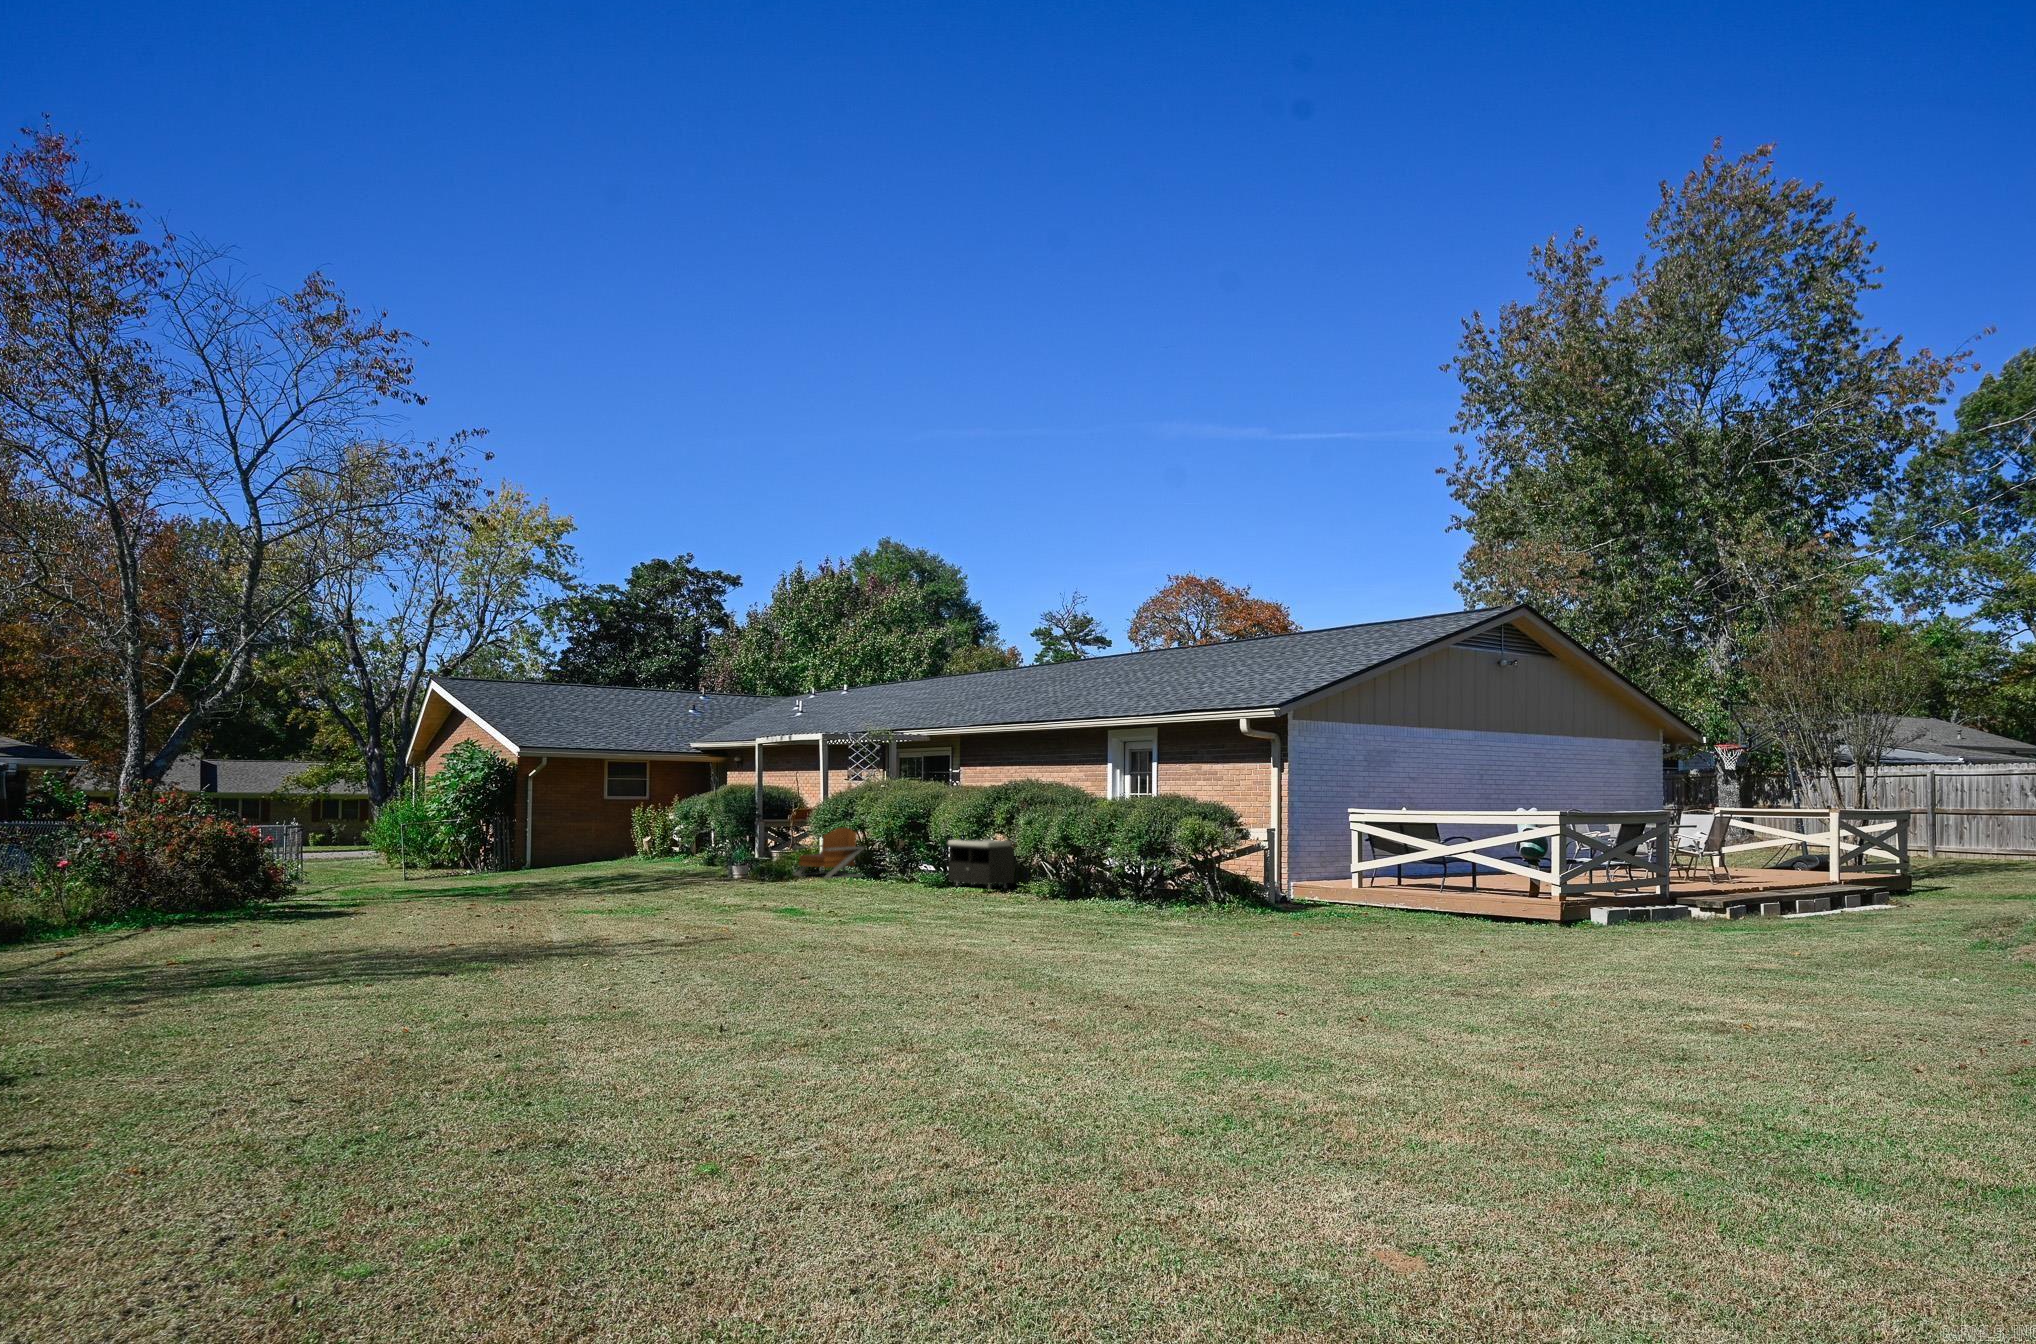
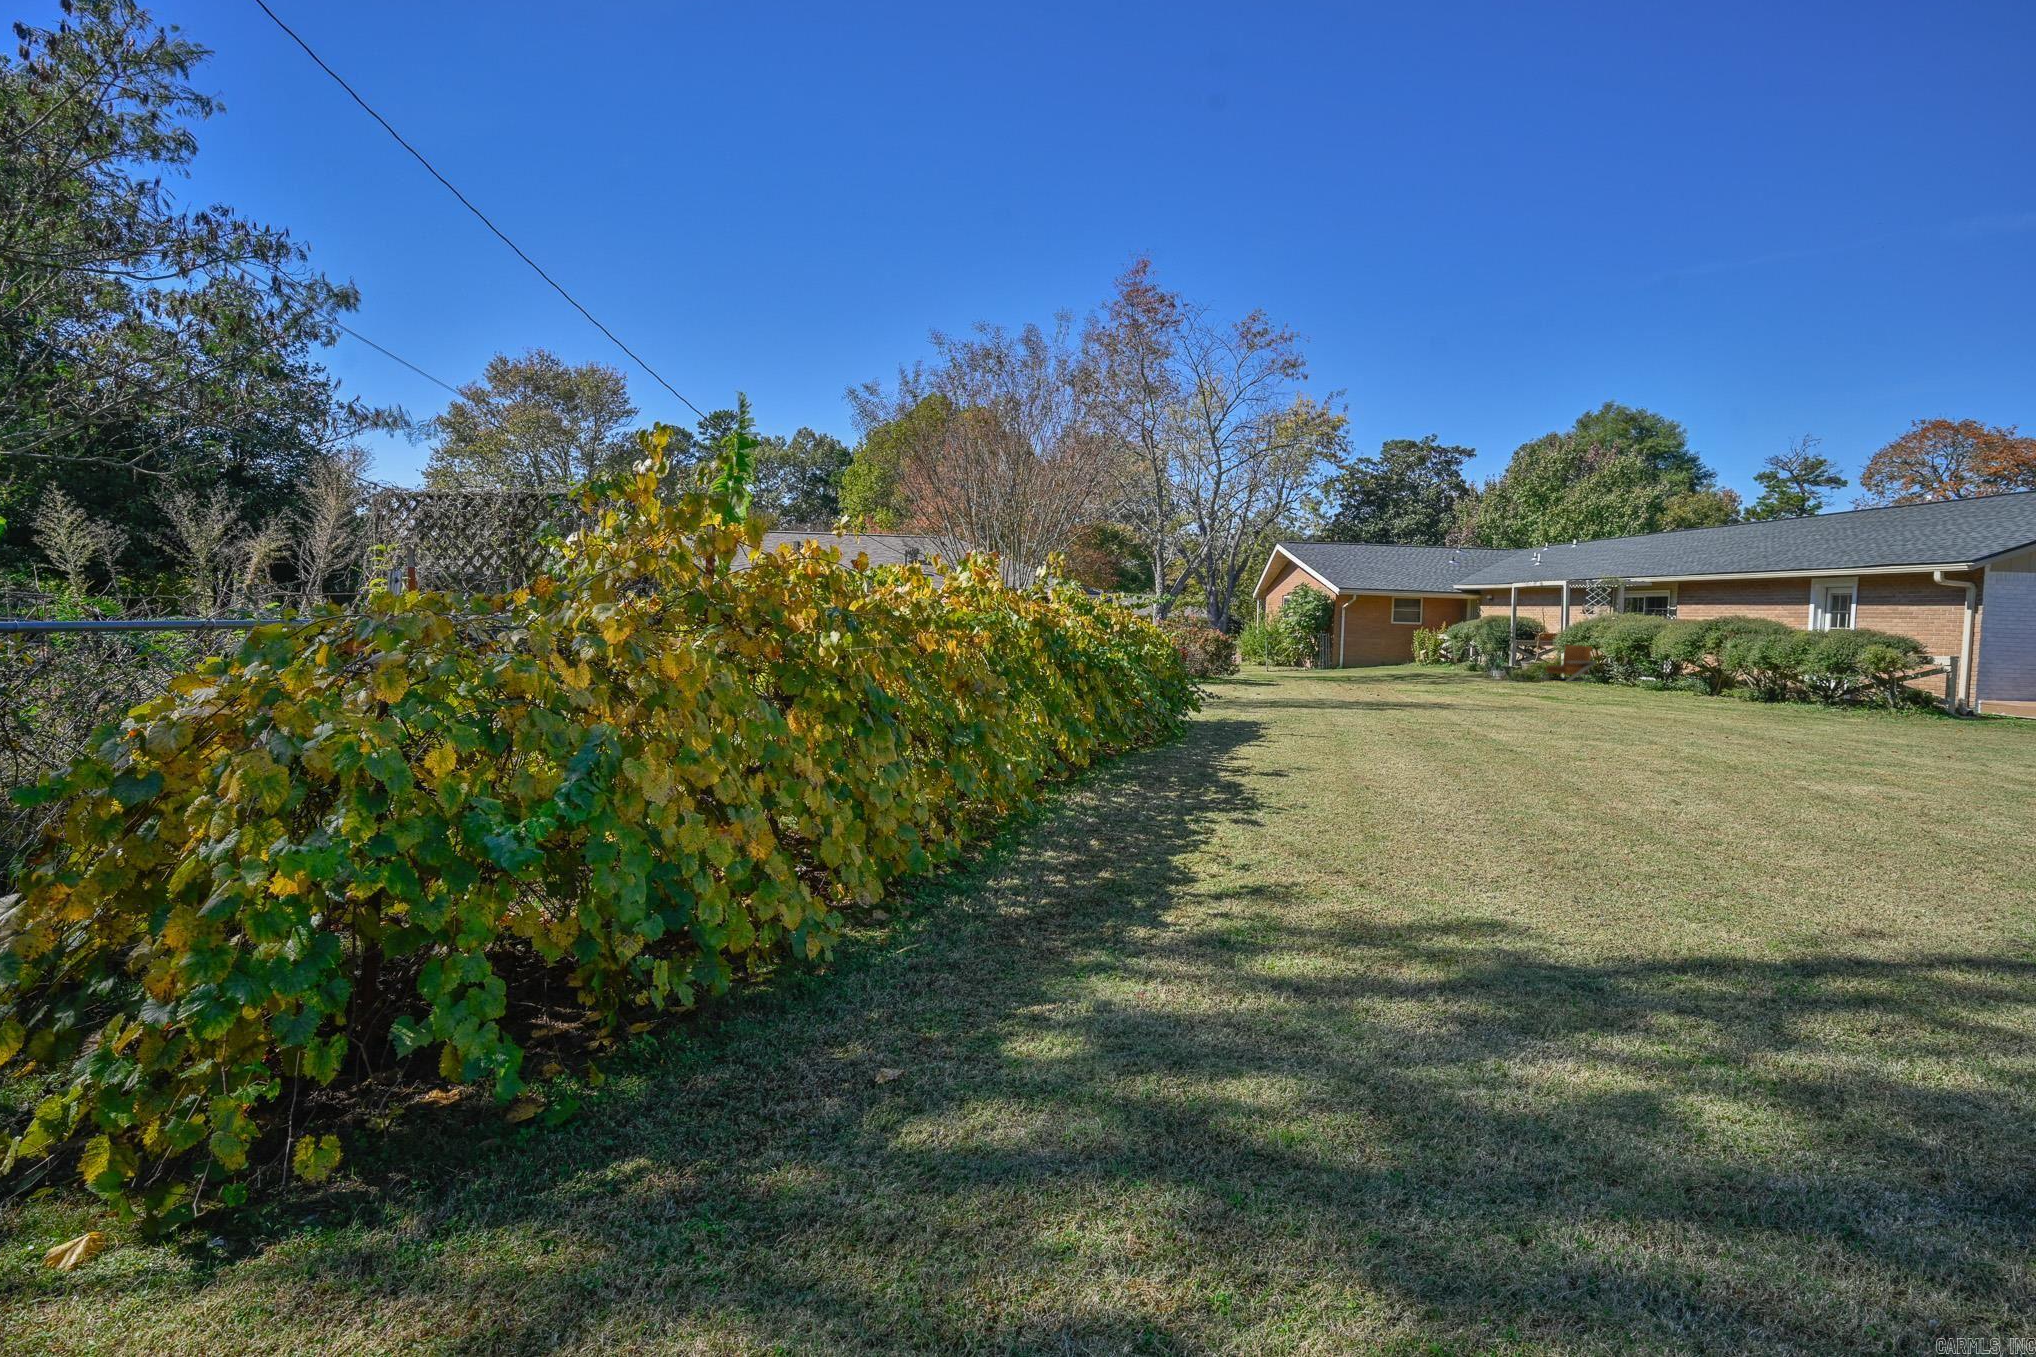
storage bench: present [948,839,1014,888] -> none [1666,658,1722,693]

